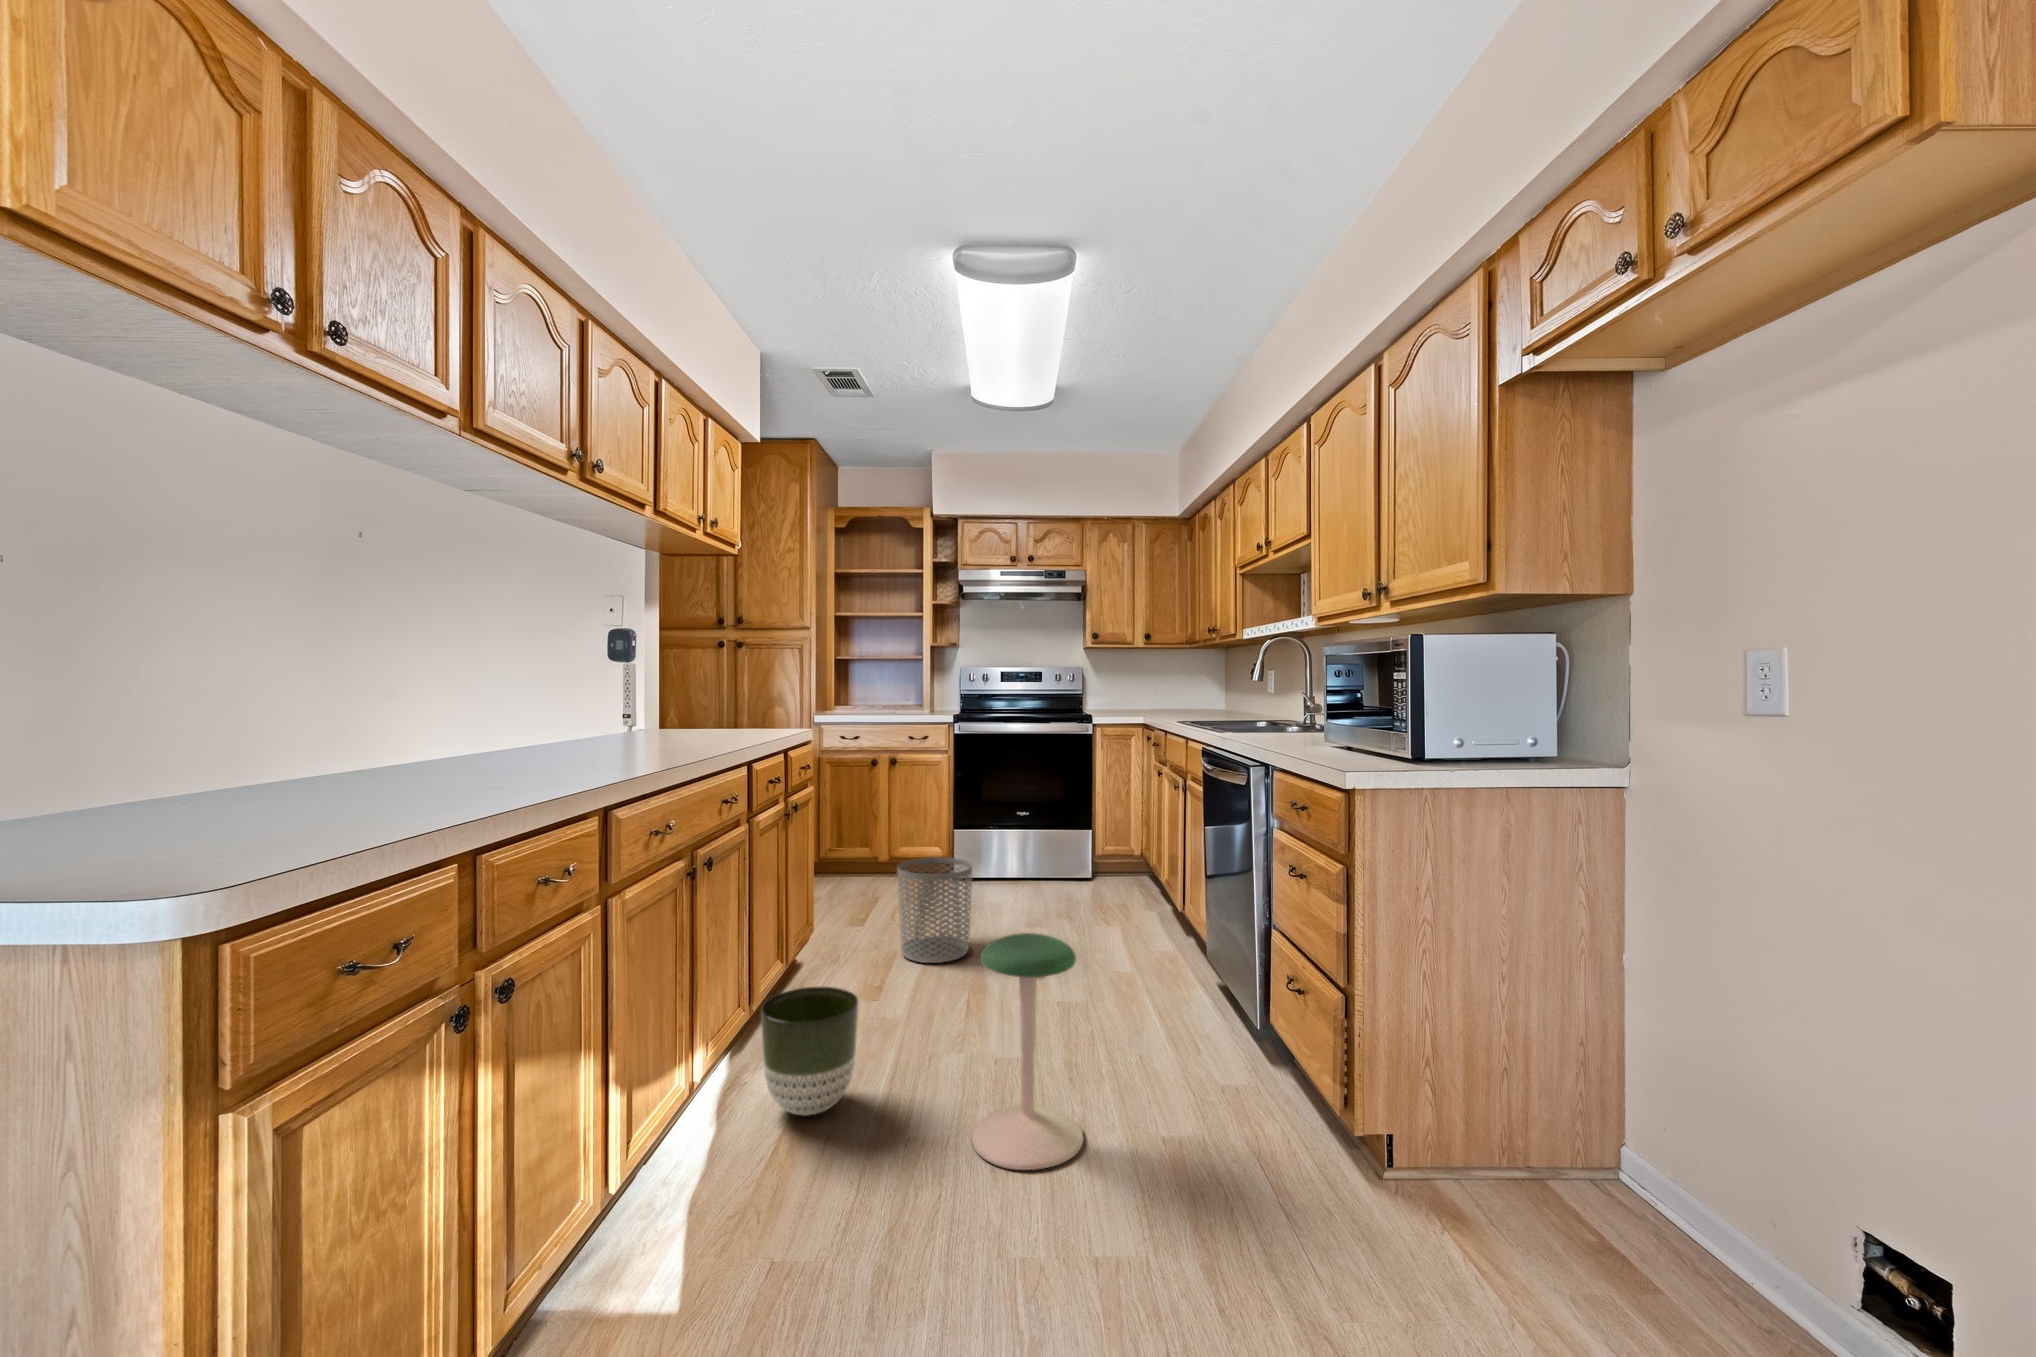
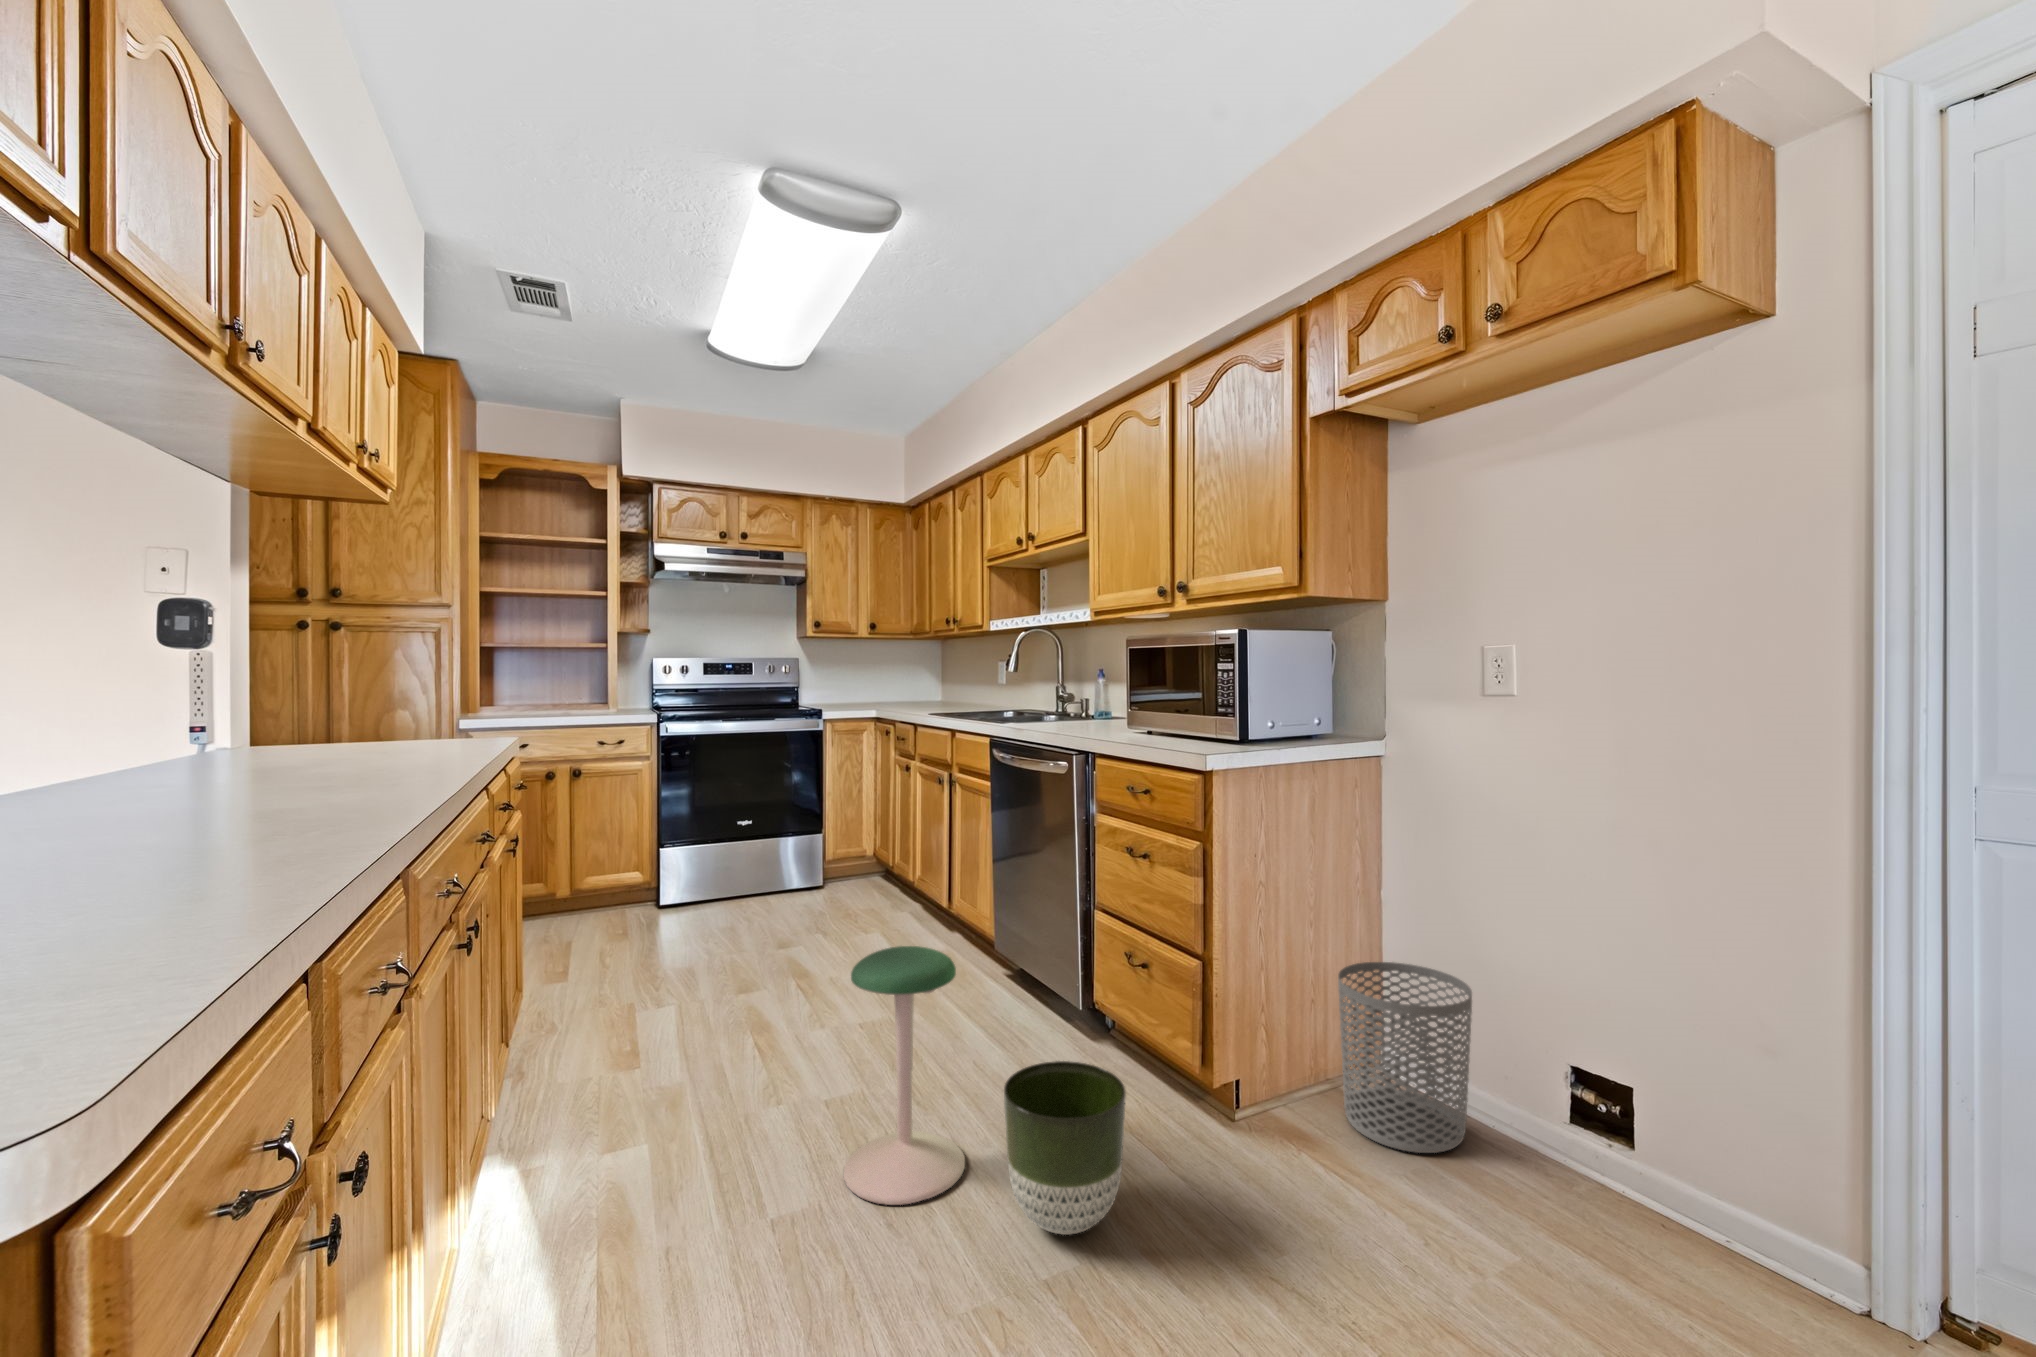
waste bin: present [897,857,972,963] -> present [1338,962,1472,1153]
planter: present [761,986,858,1116] -> present [1004,1061,1126,1235]

